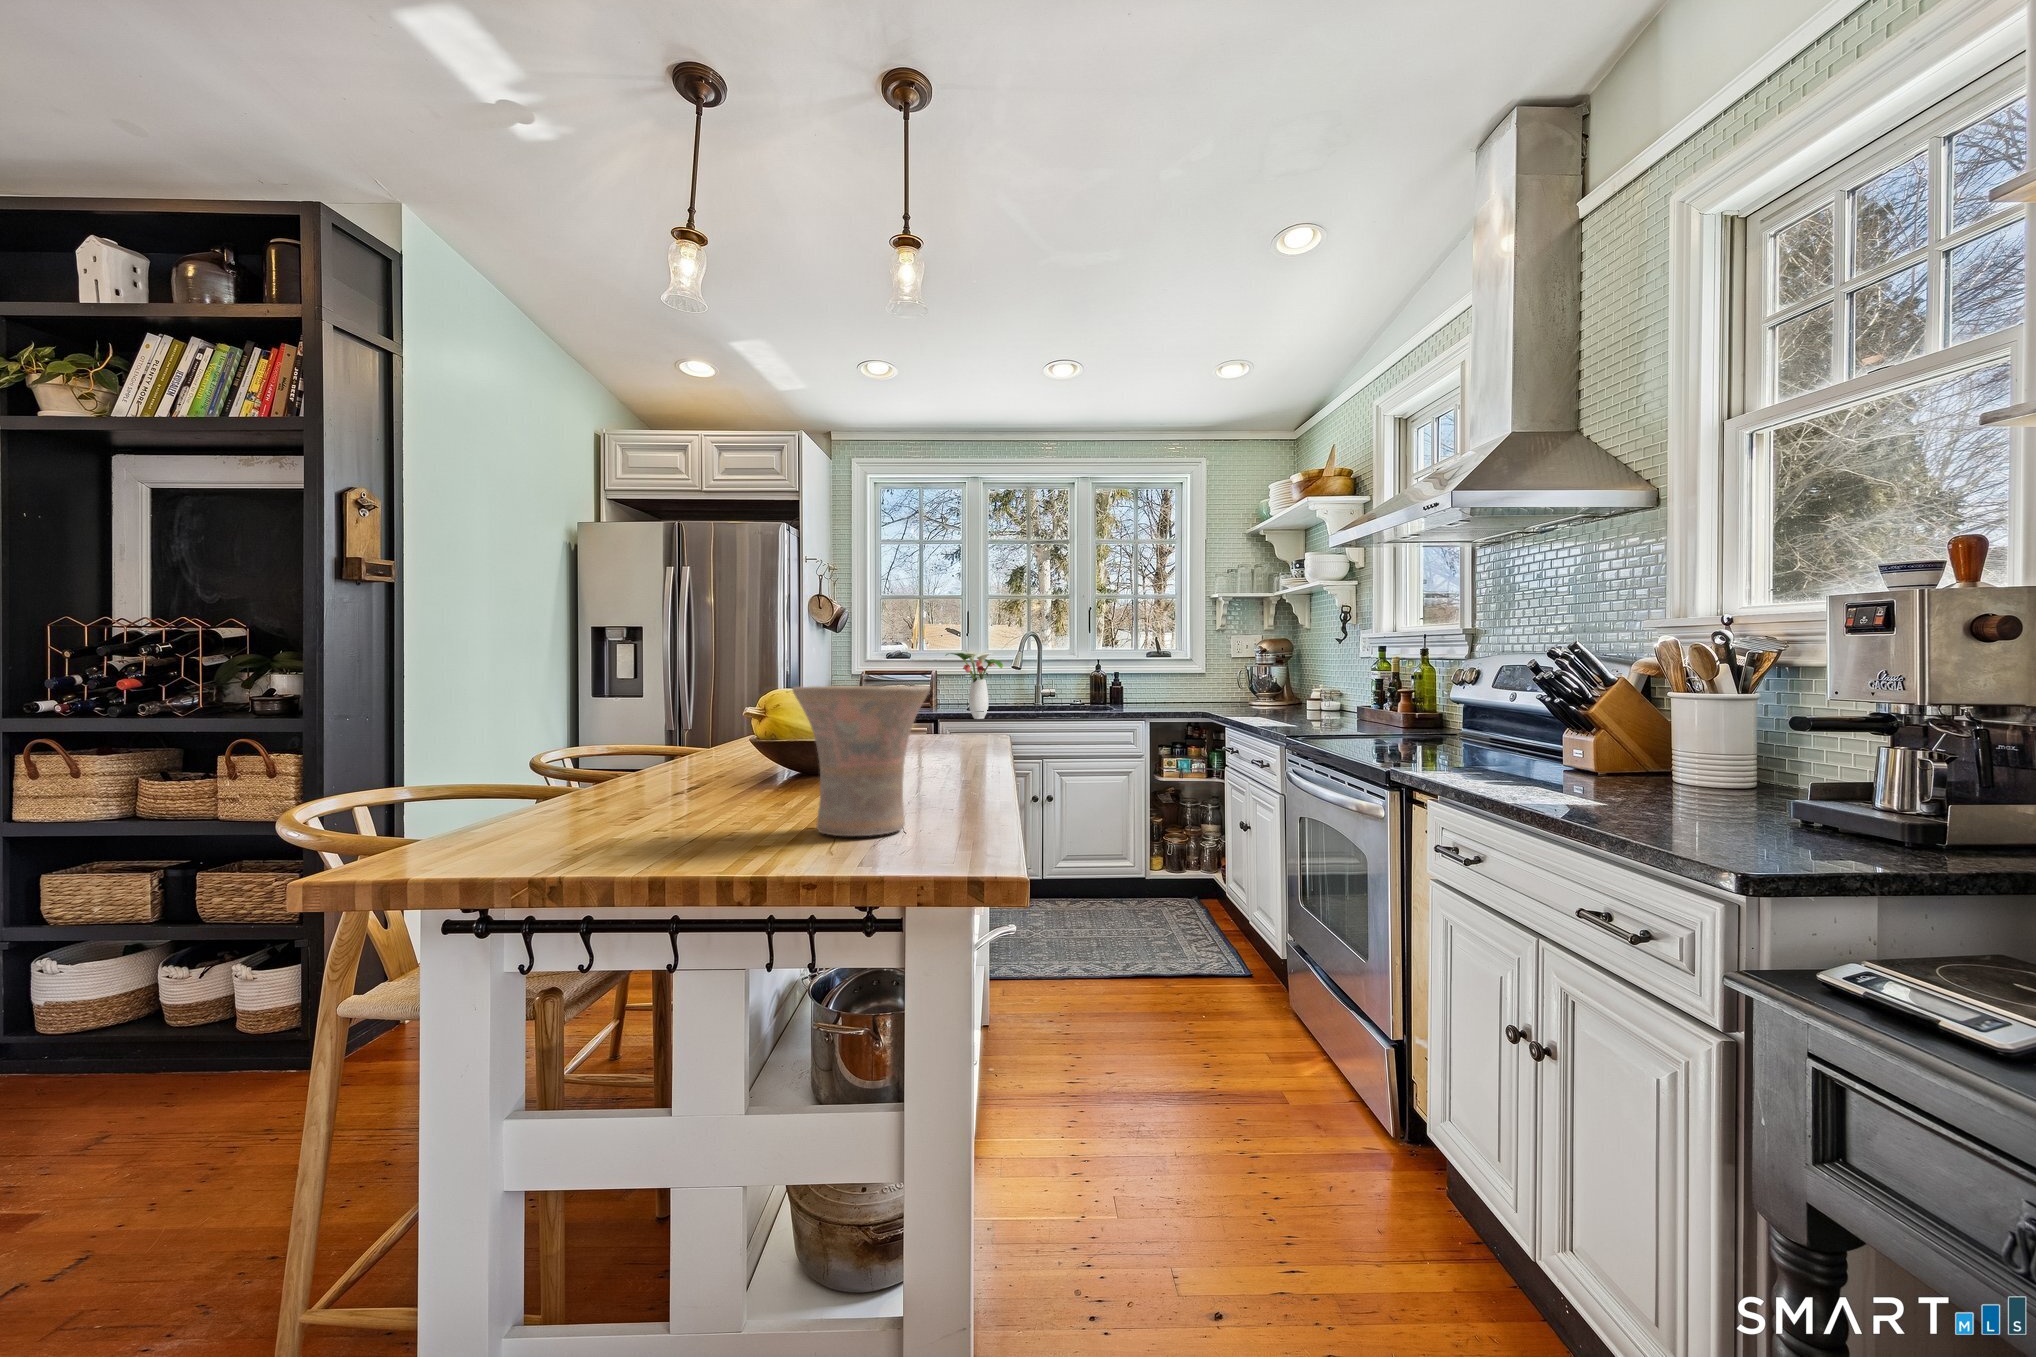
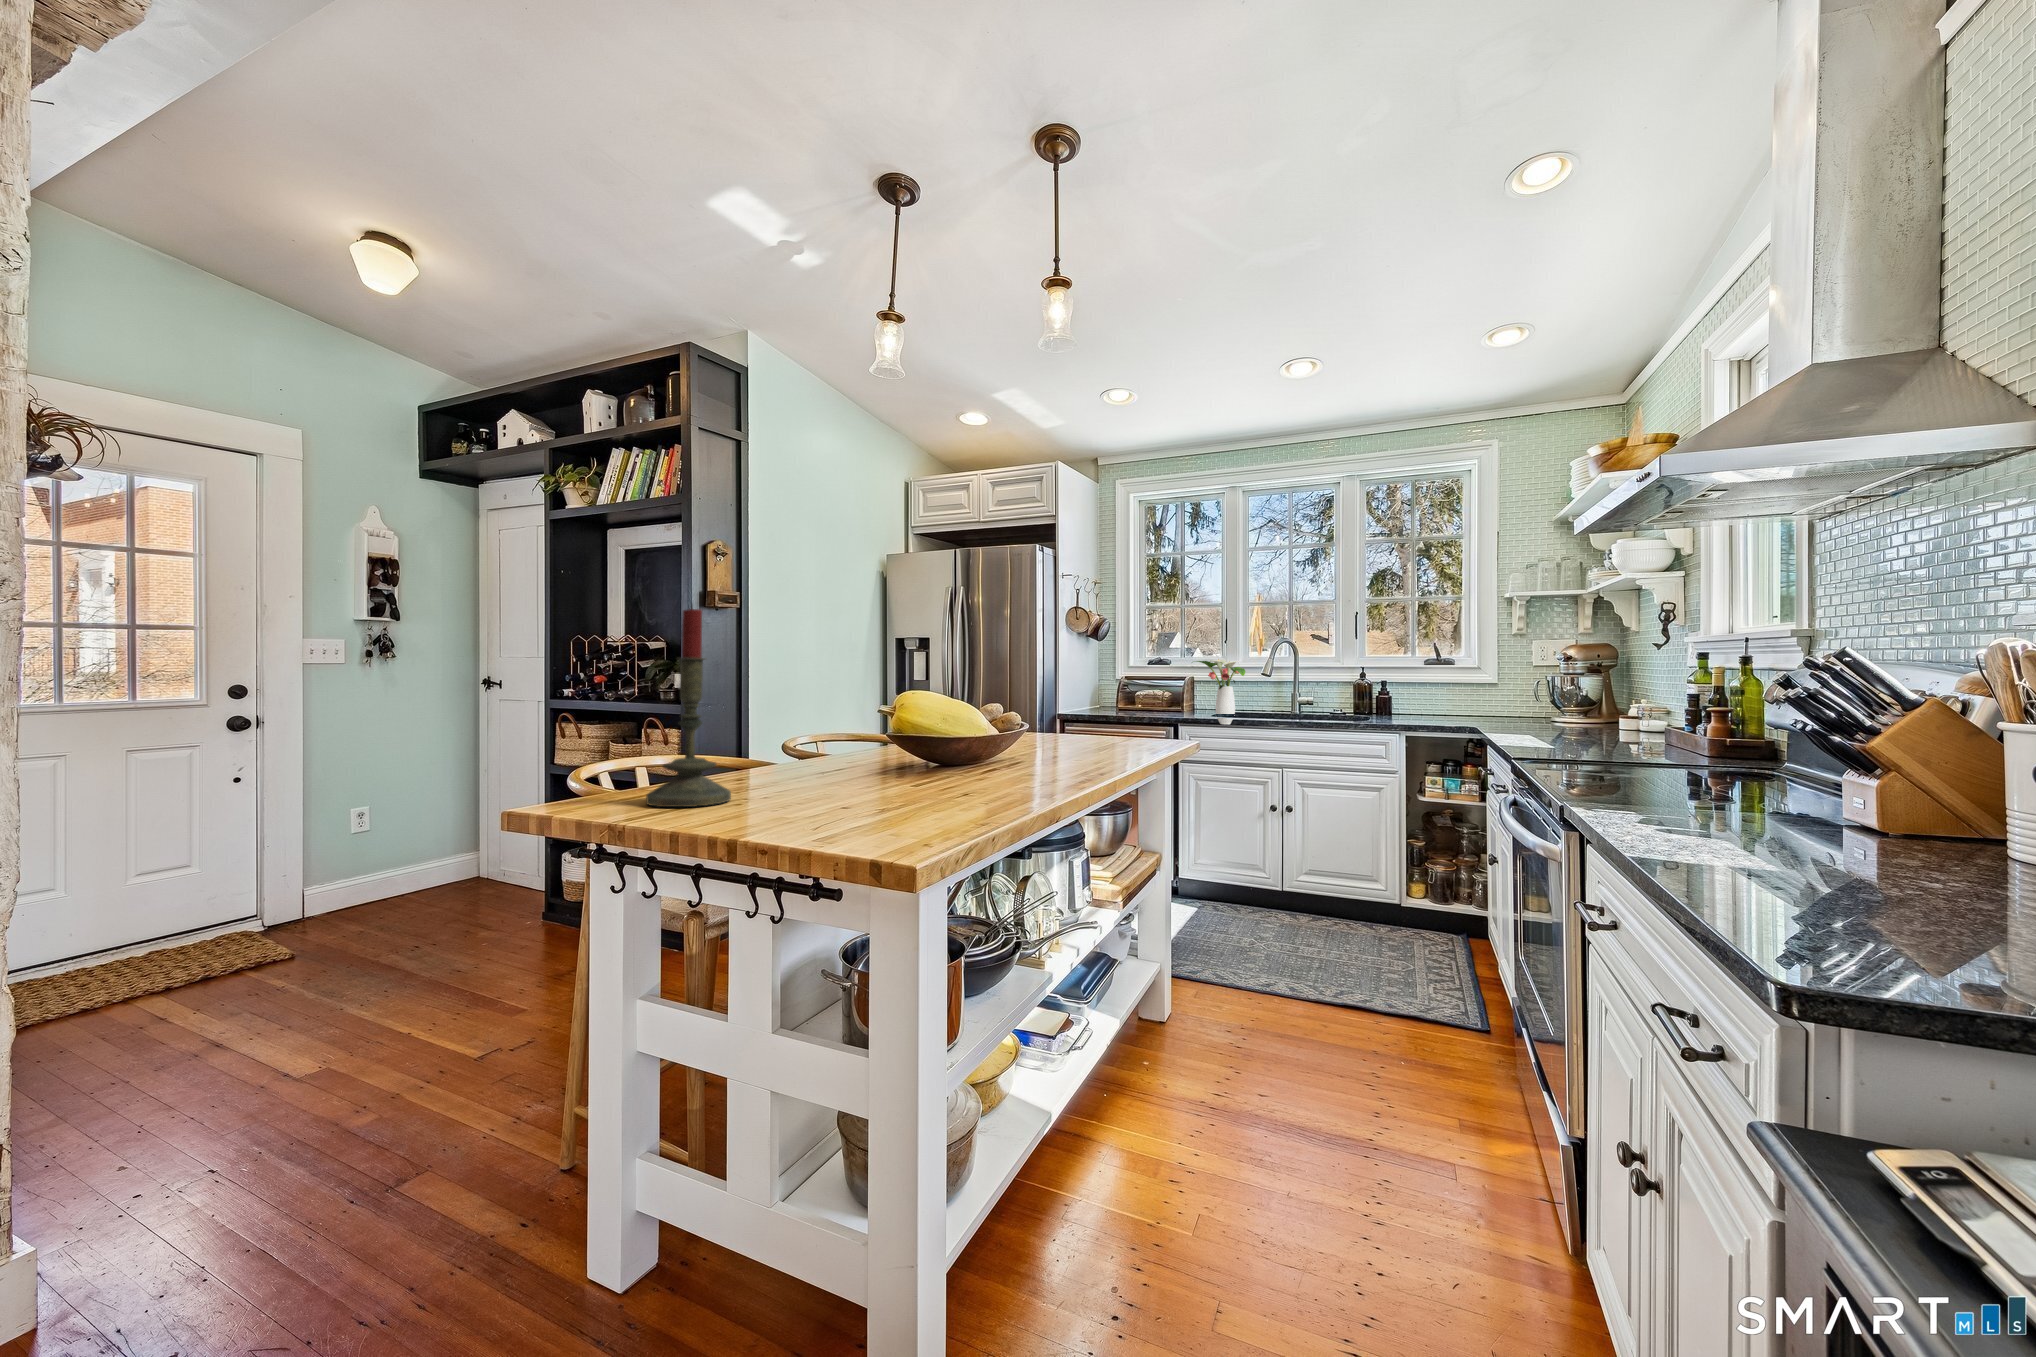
candle: none [609,581,714,836] -> present [646,606,731,807]
vase: present [792,686,930,836] -> none [742,690,867,823]

